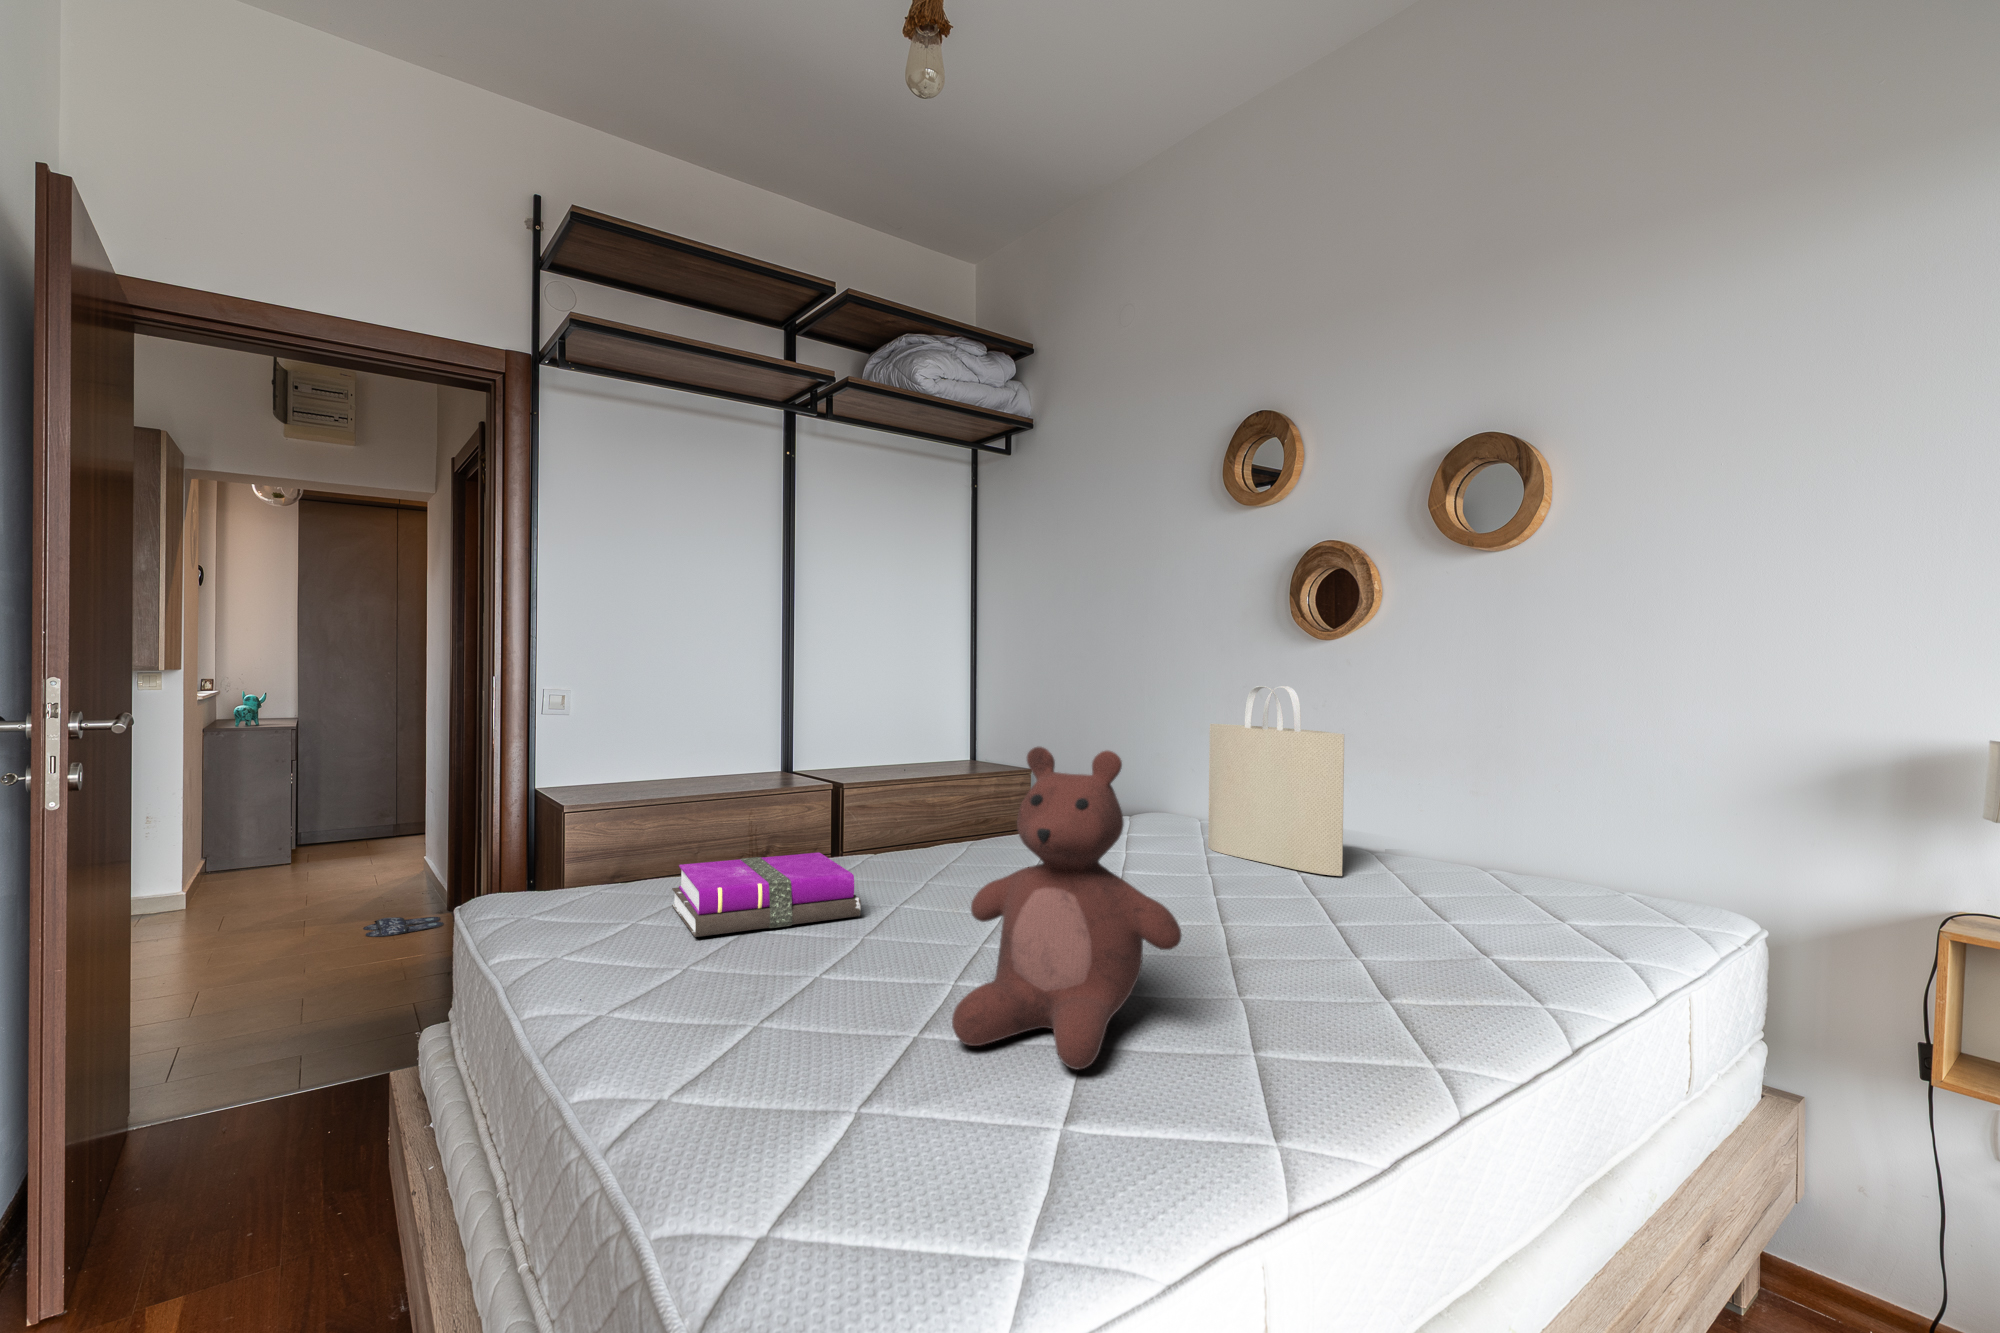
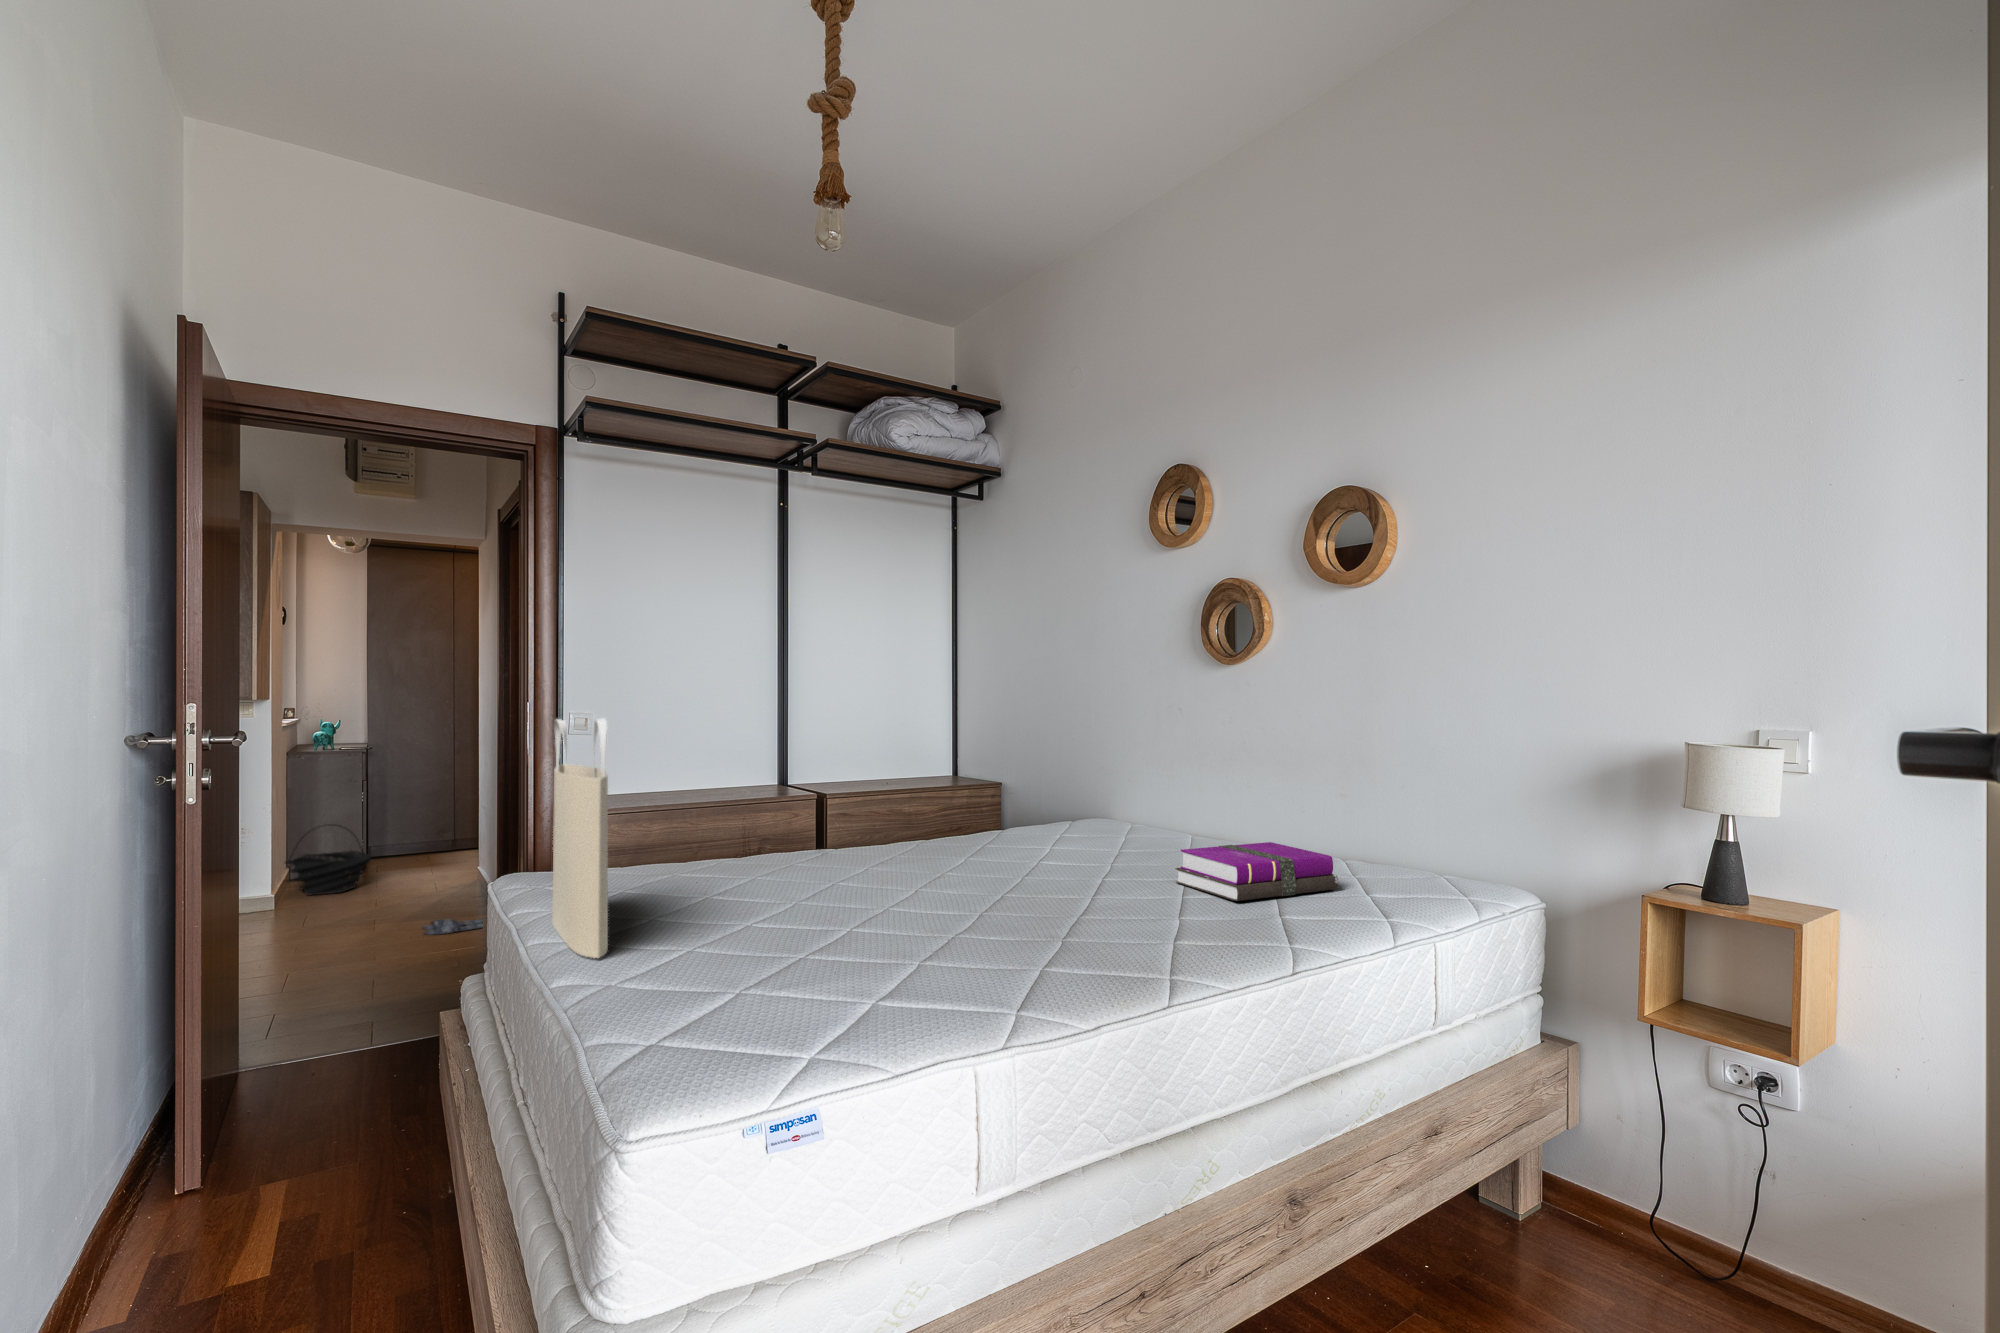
tote bag: present [1208,686,1344,876] -> present [552,718,608,958]
teddy bear: present [952,747,1182,1069] -> none [819,749,988,973]
basket: none [203,809,306,889] -> present [285,825,371,895]
notebook: present [672,853,861,937] -> present [1176,842,1338,901]

